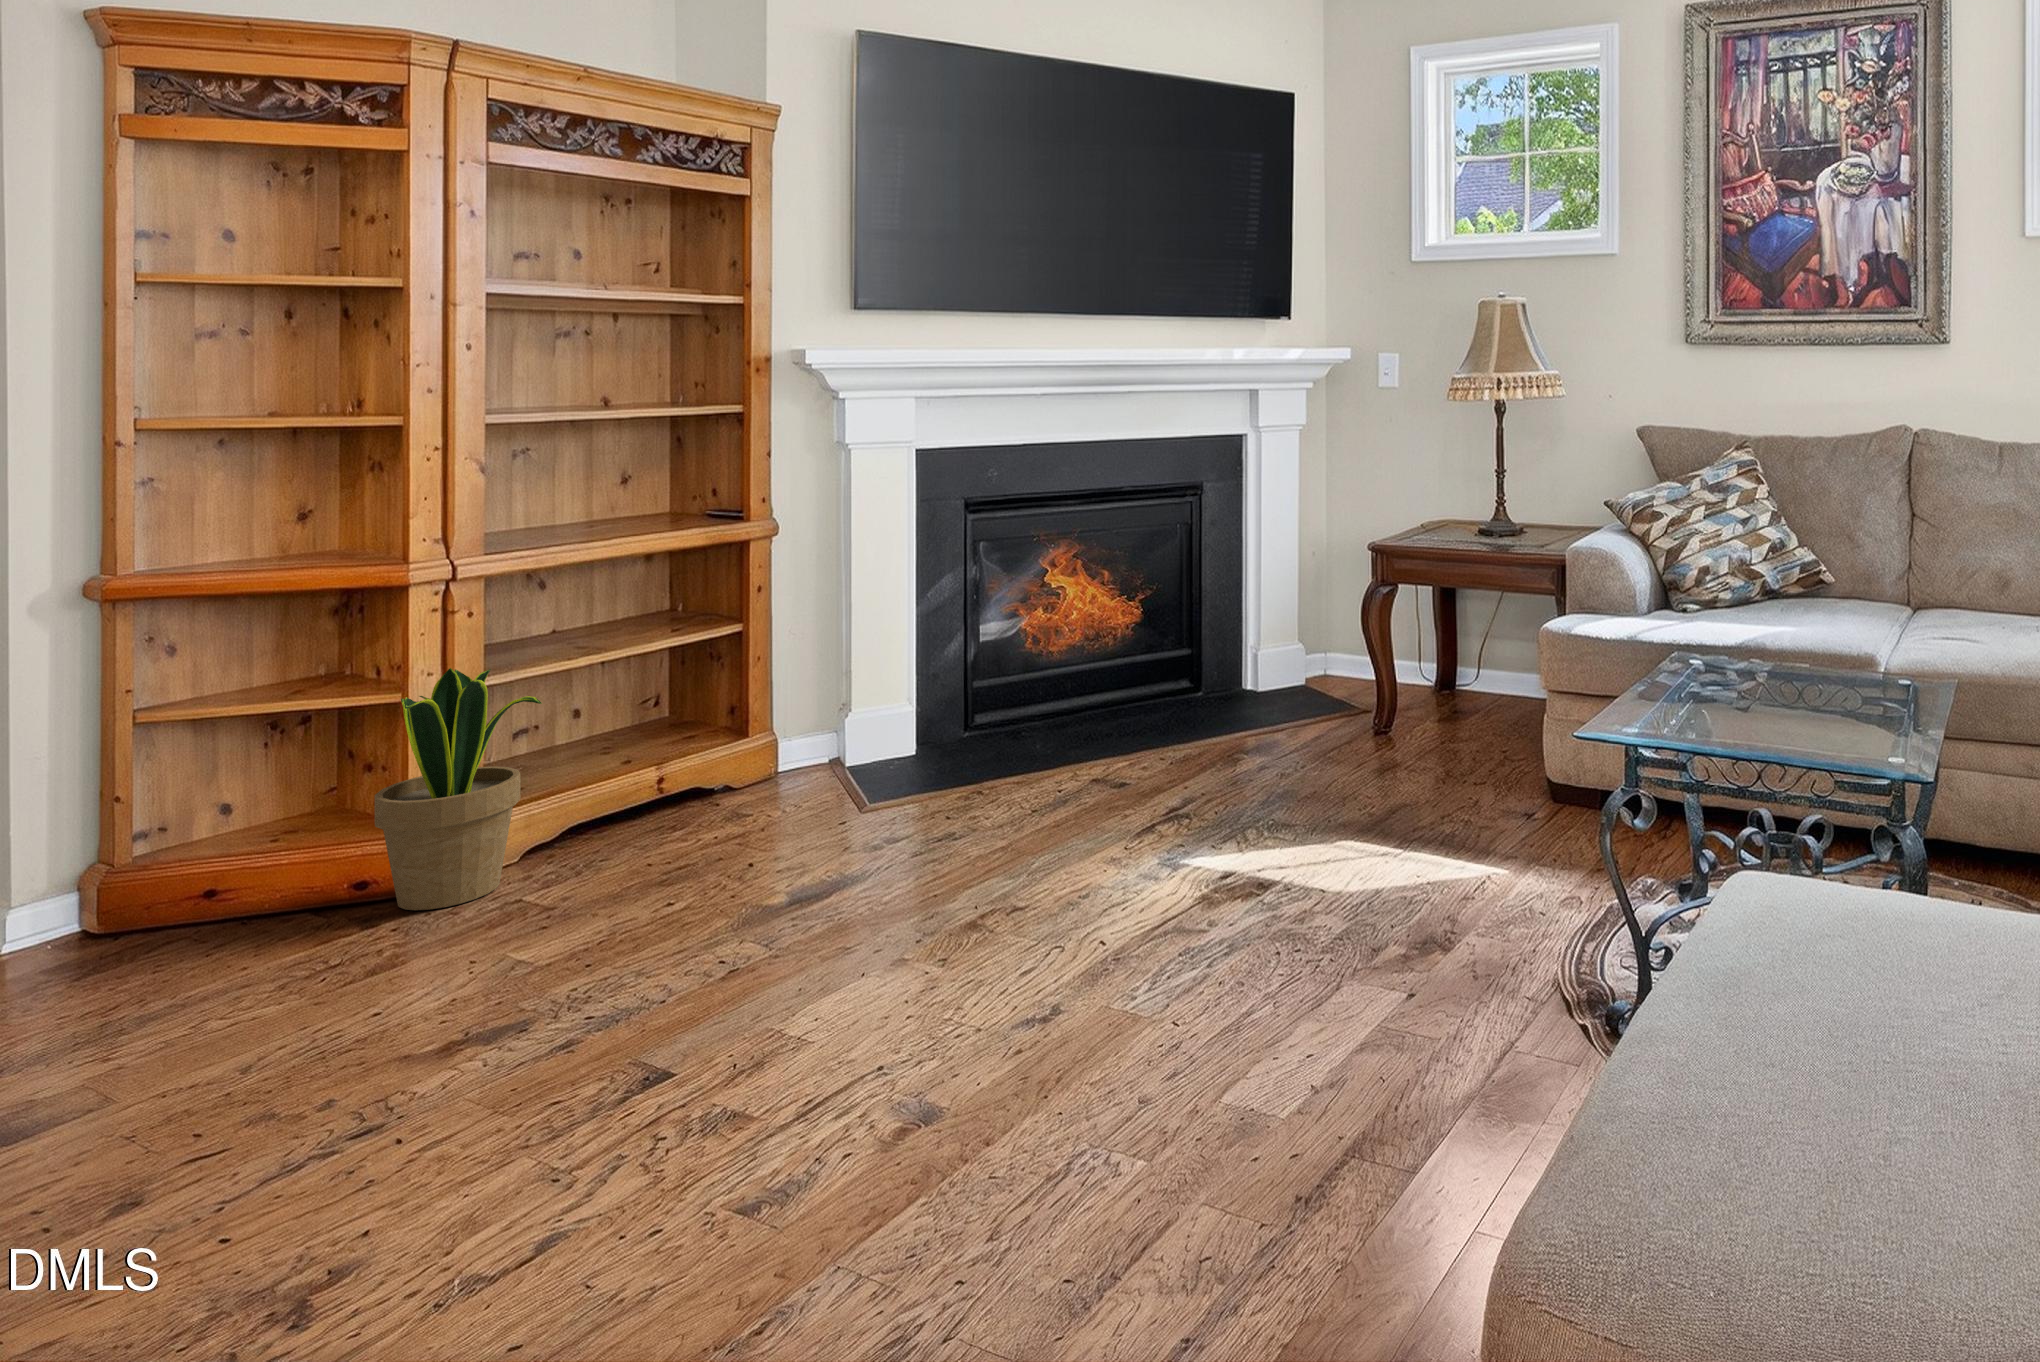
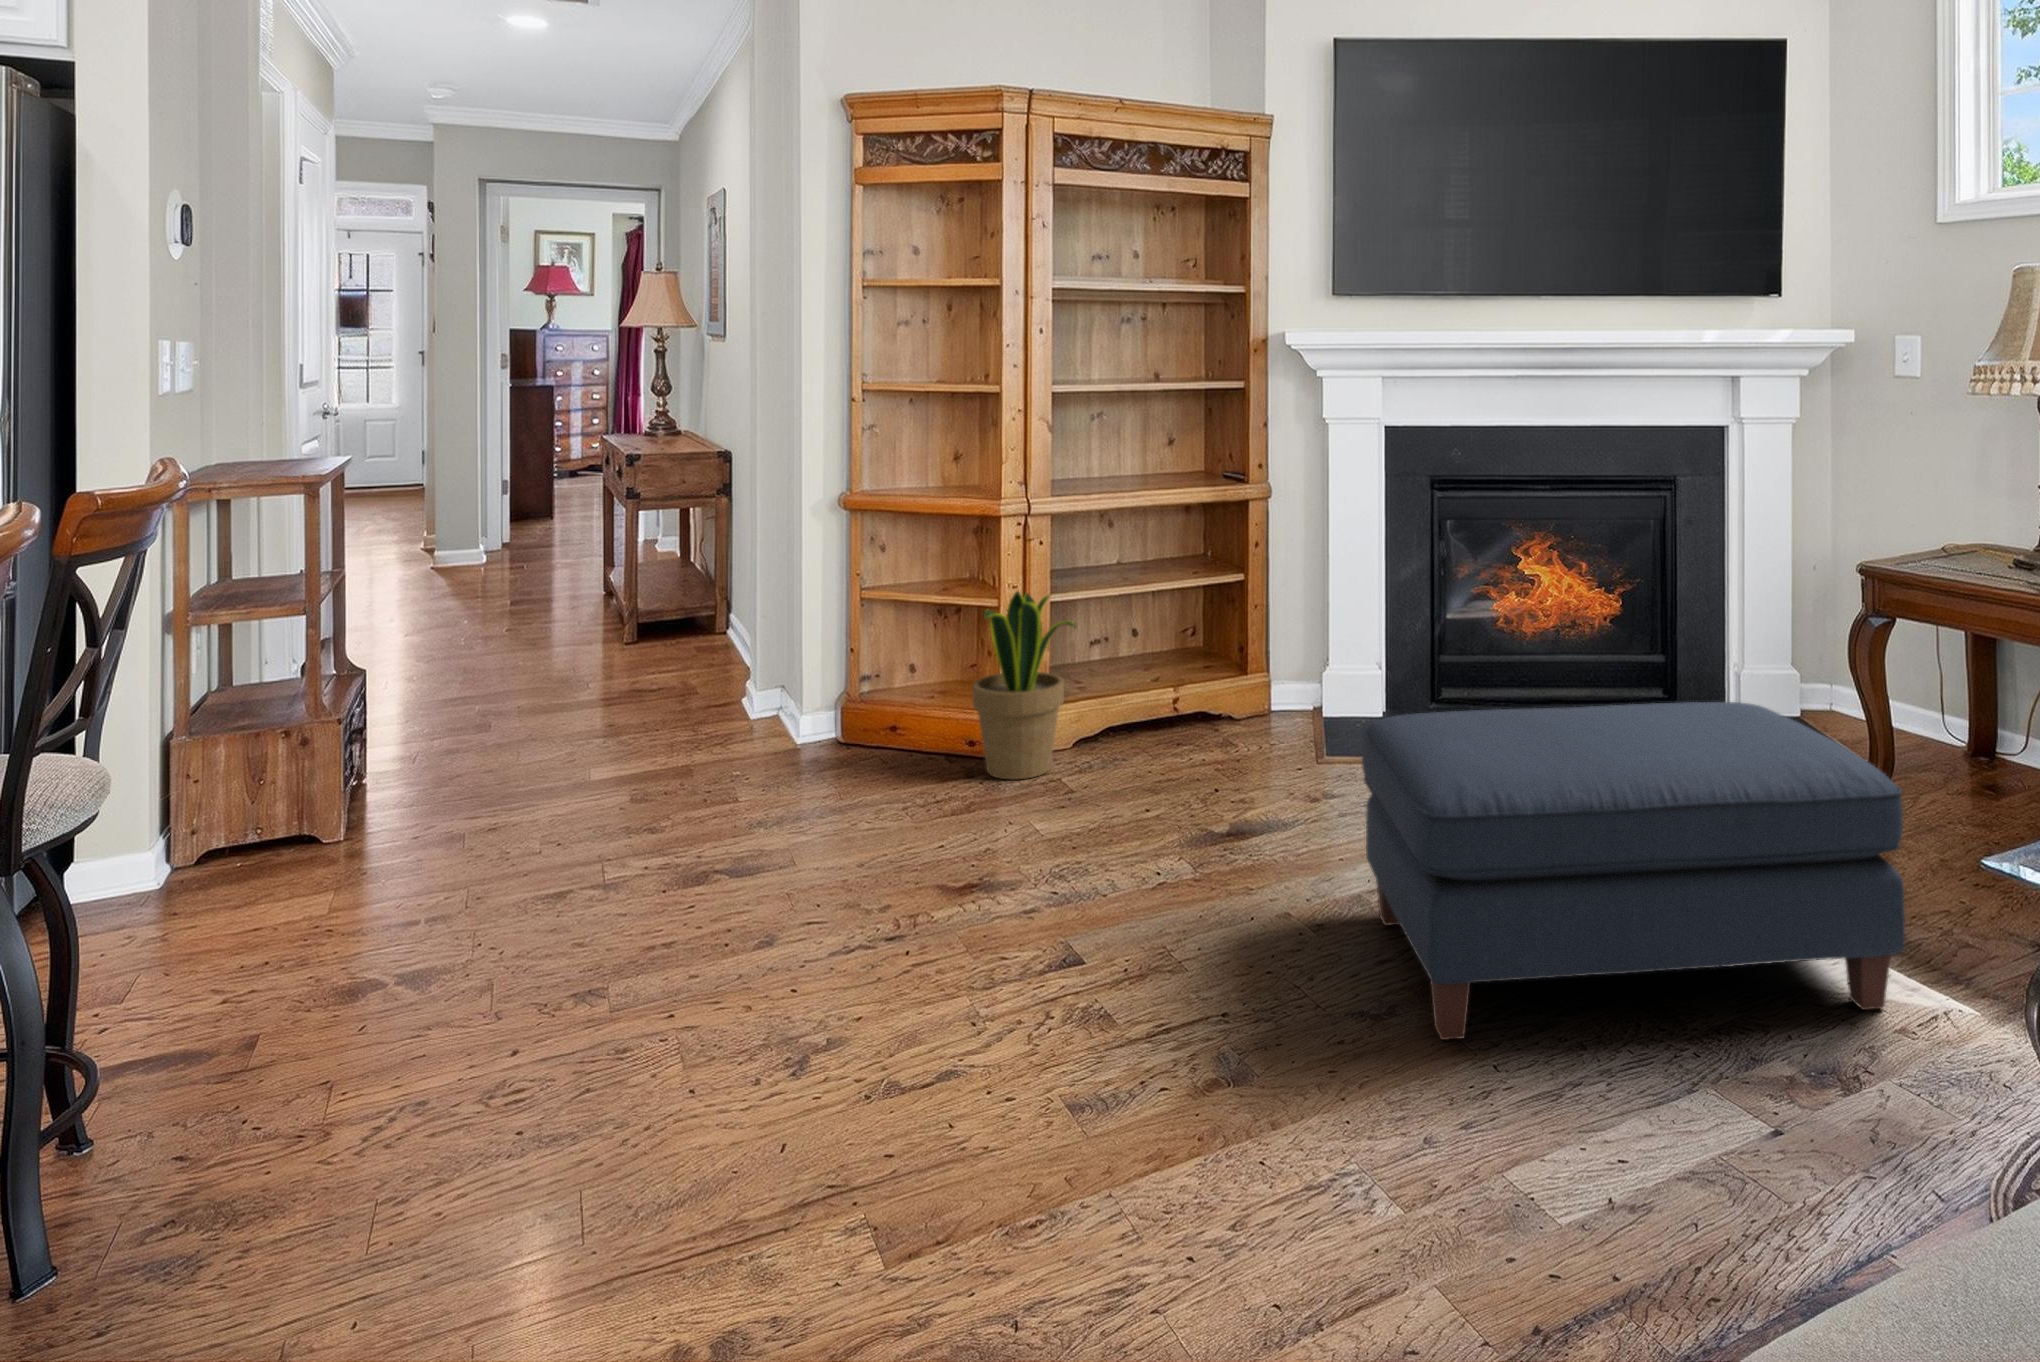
ottoman: none [984,665,1469,1018] -> present [1362,702,1905,1040]

